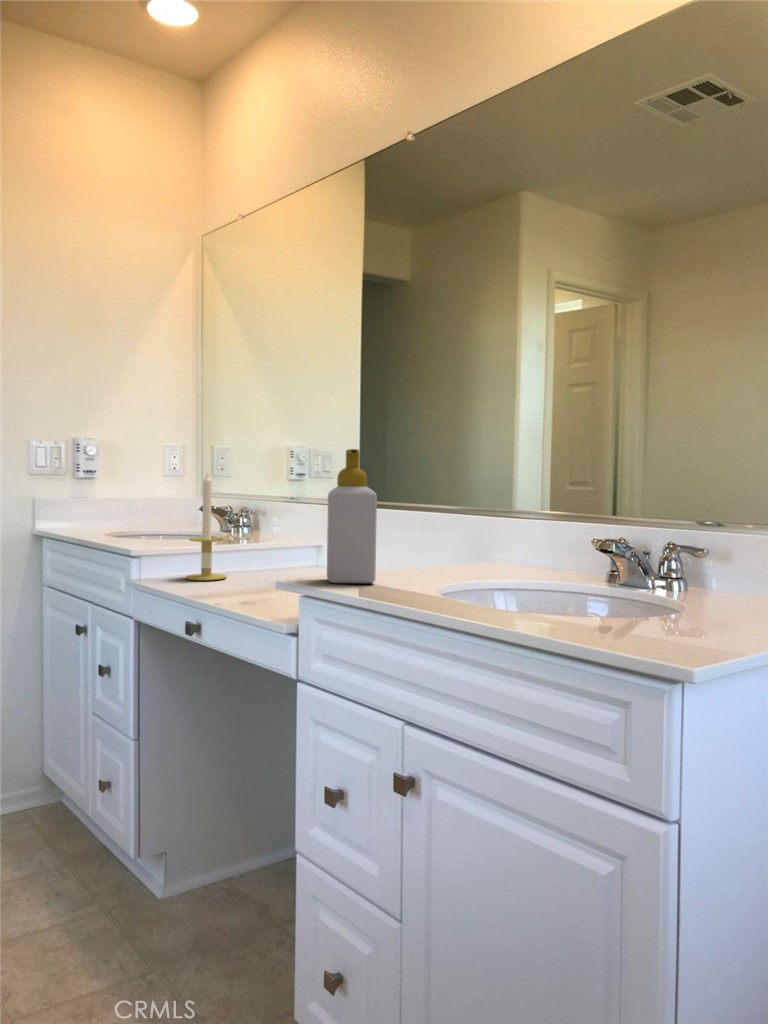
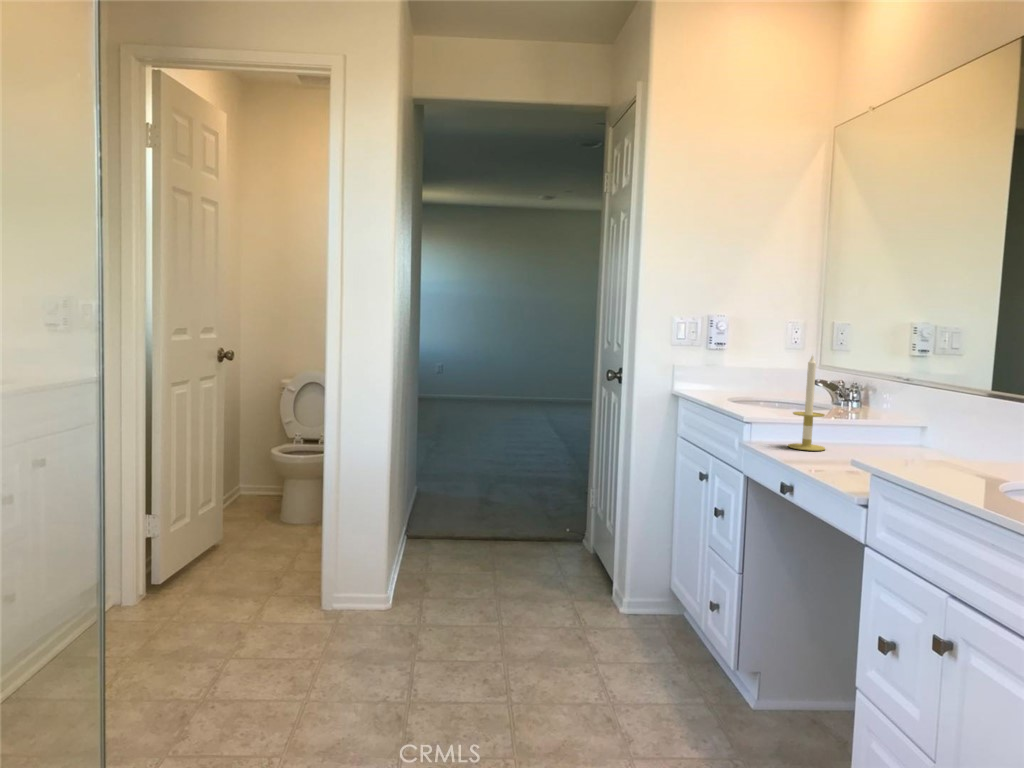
soap bottle: present [327,449,377,583] -> none [903,349,960,472]

